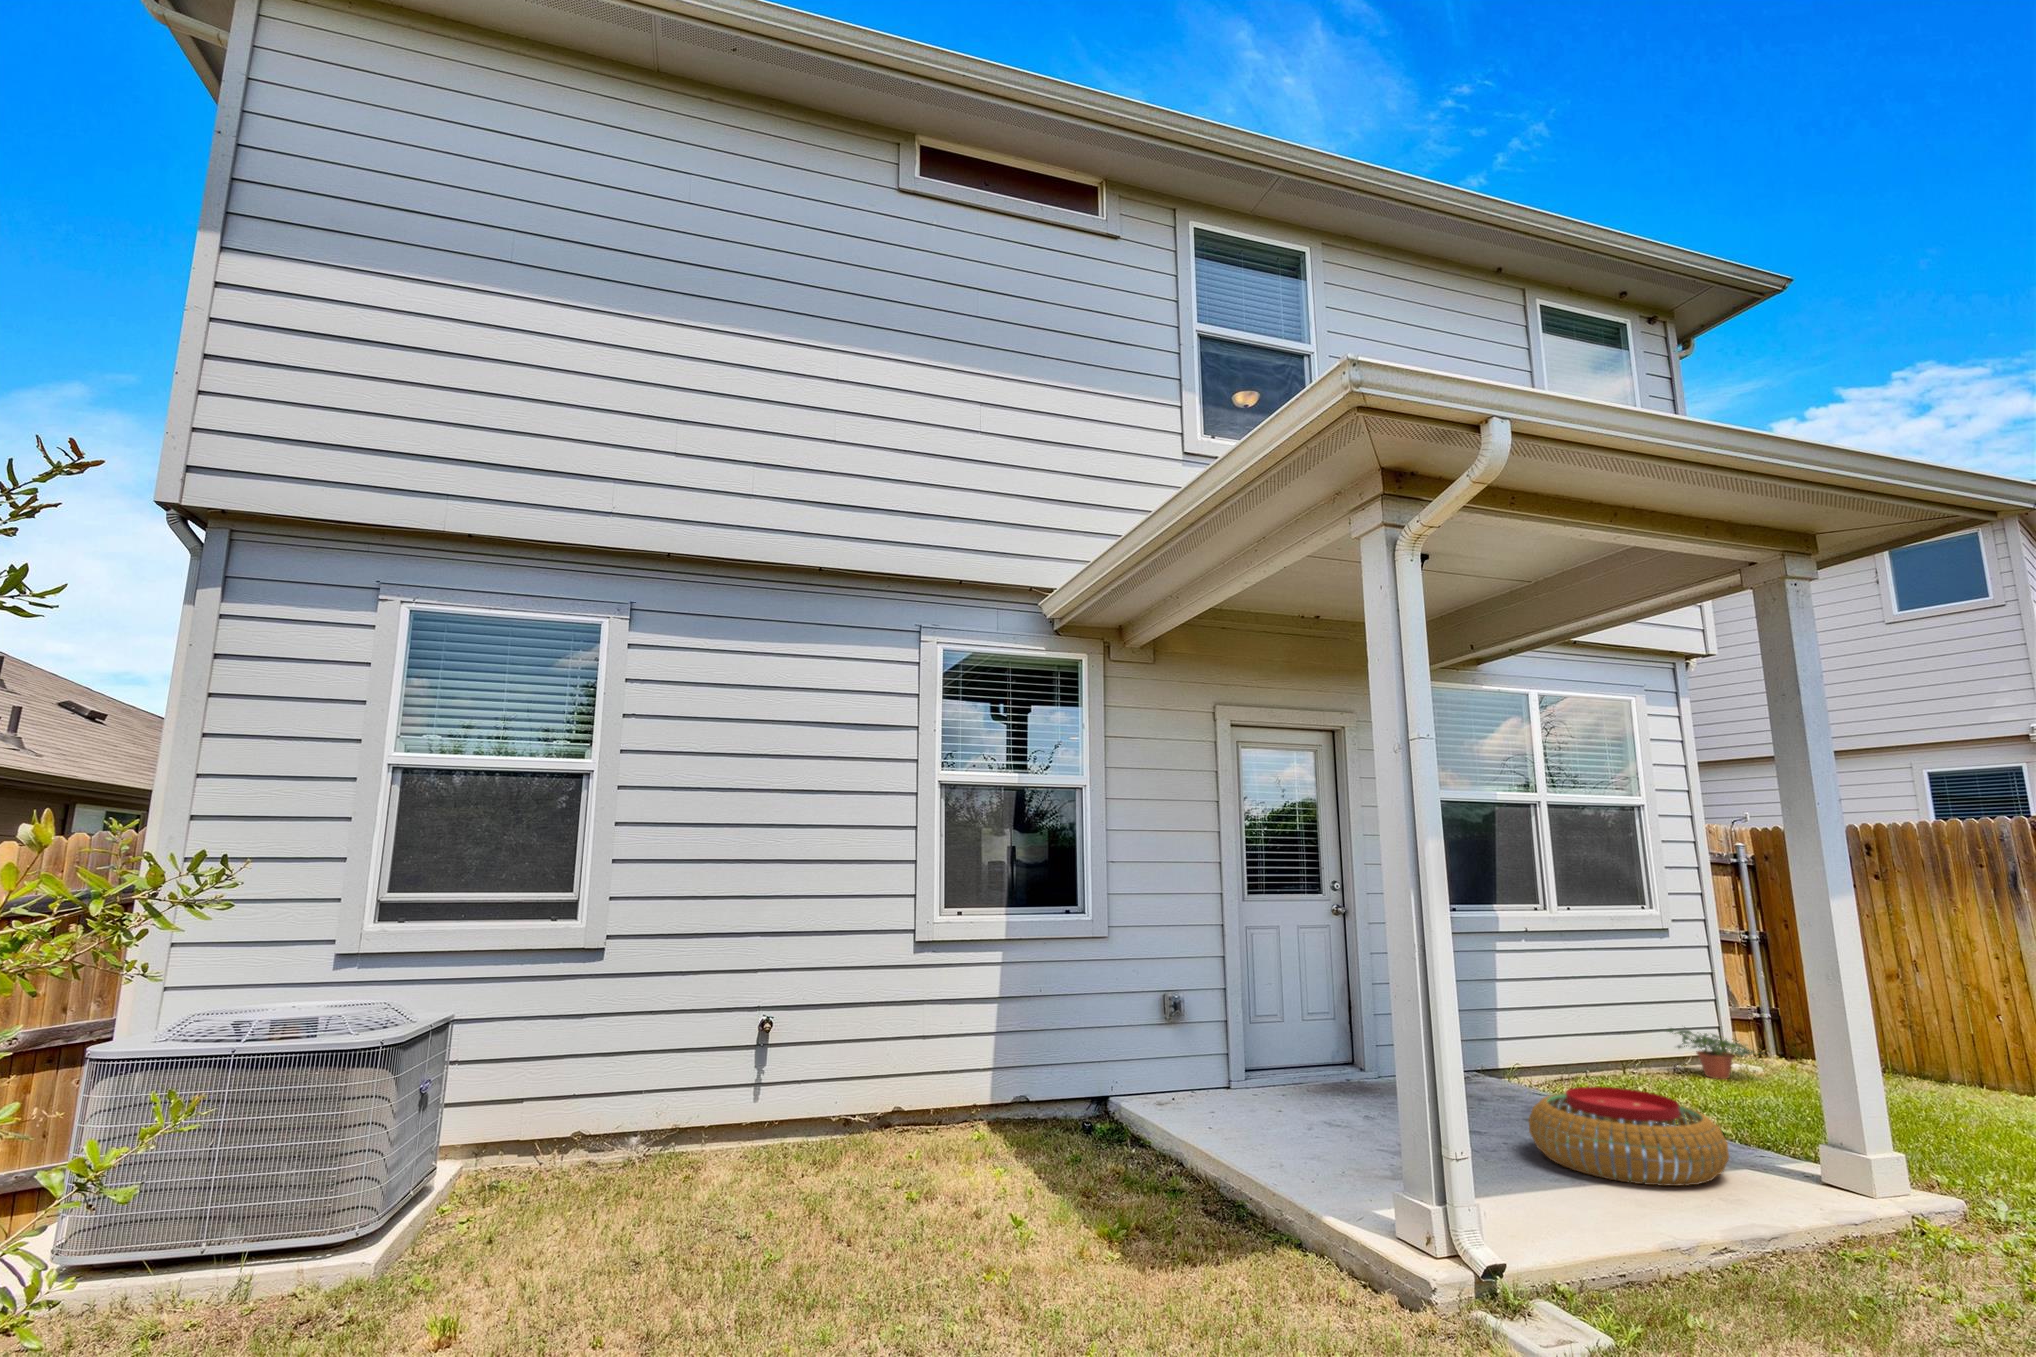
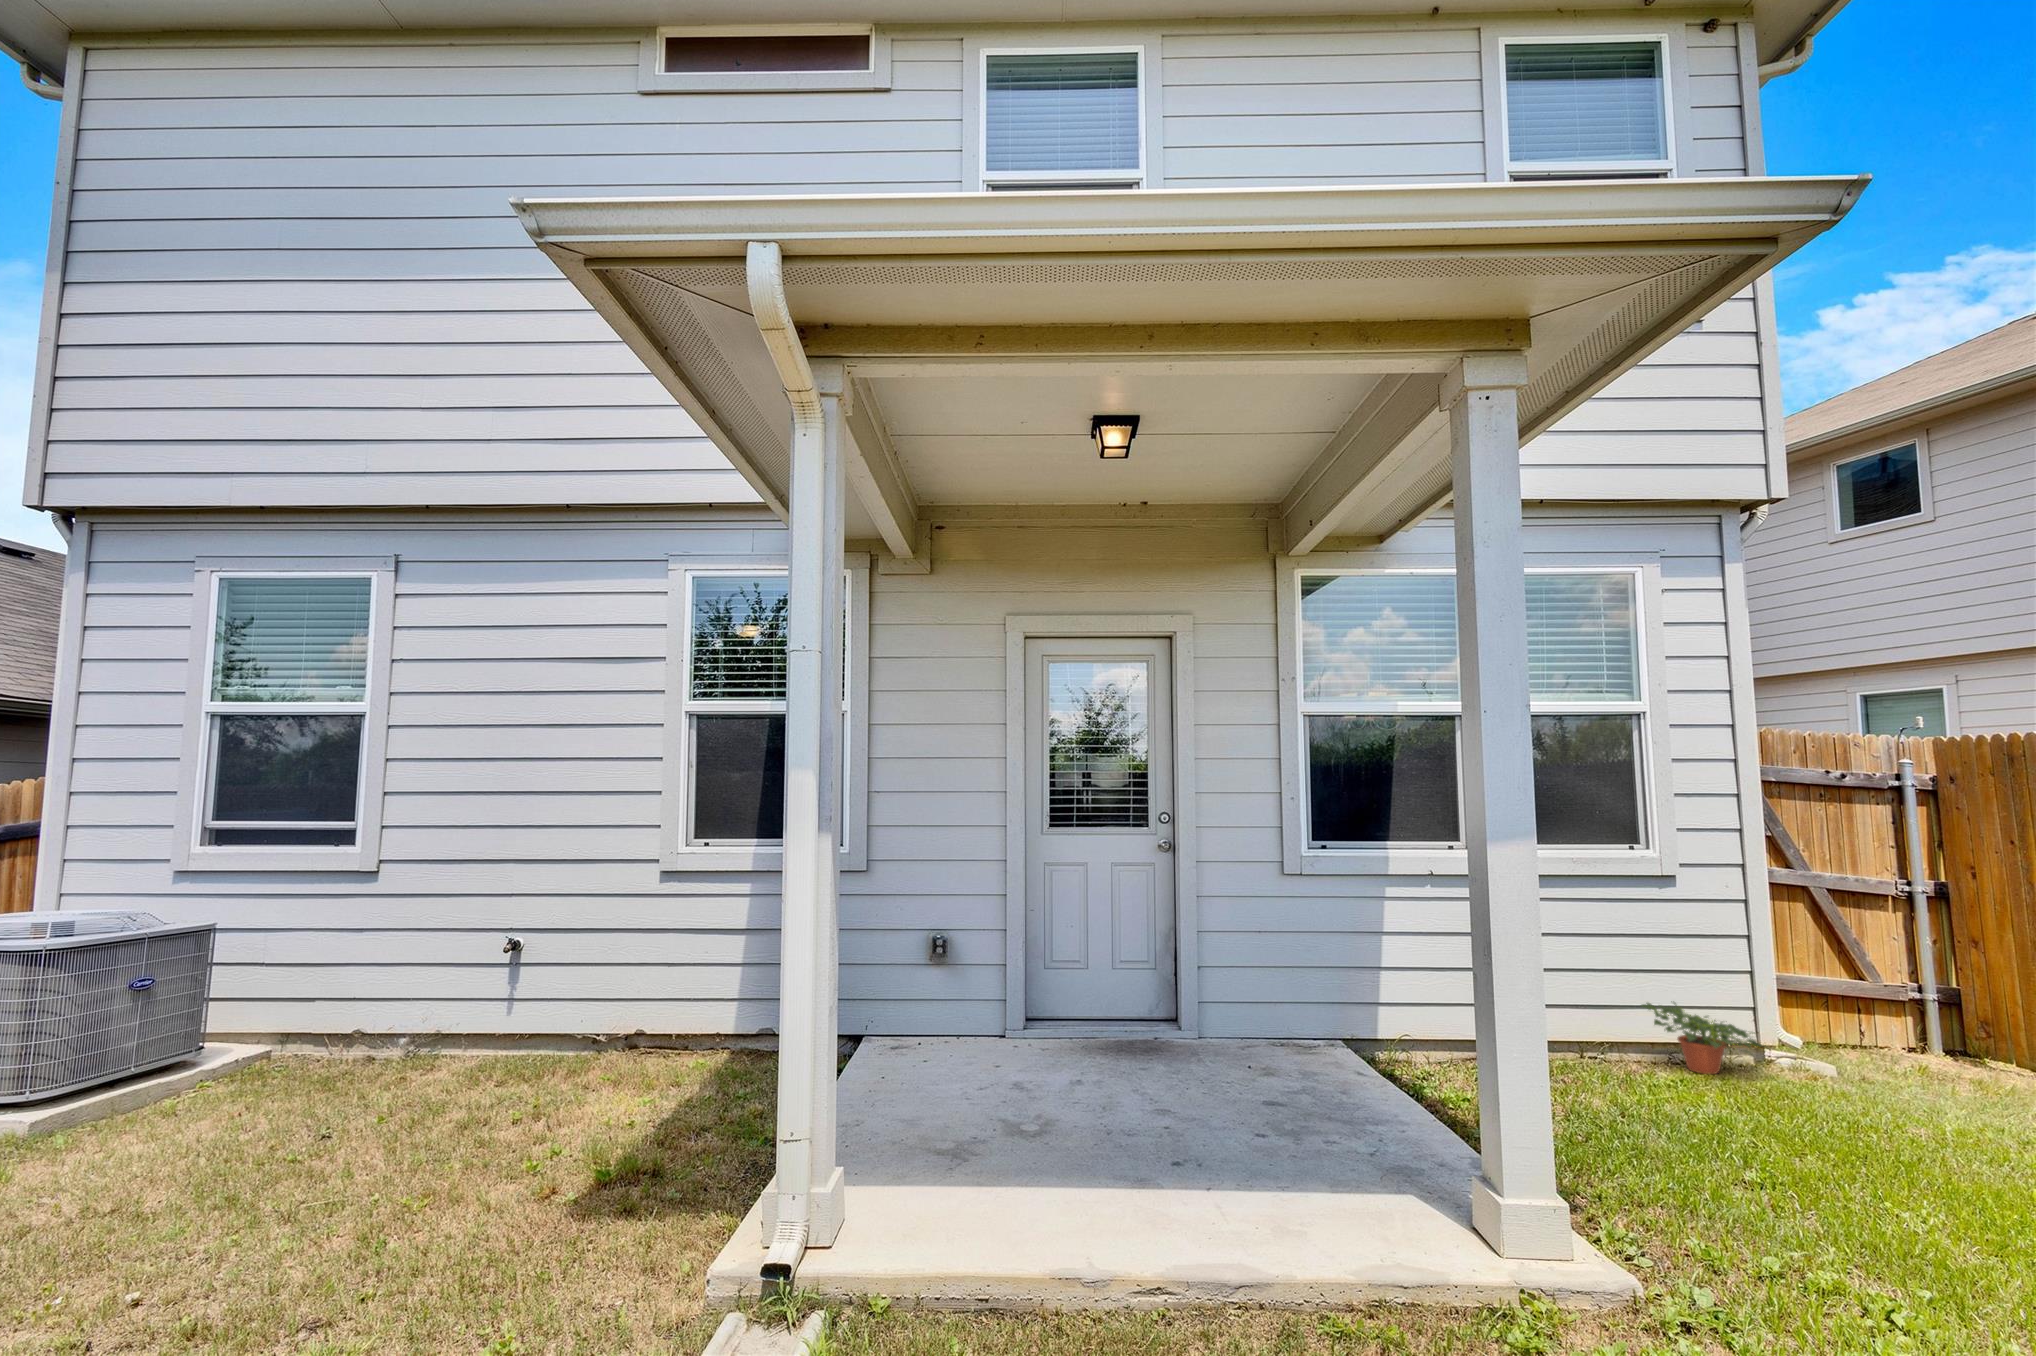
pouf: present [1529,1087,1729,1186] -> none [1161,1073,1381,1207]

